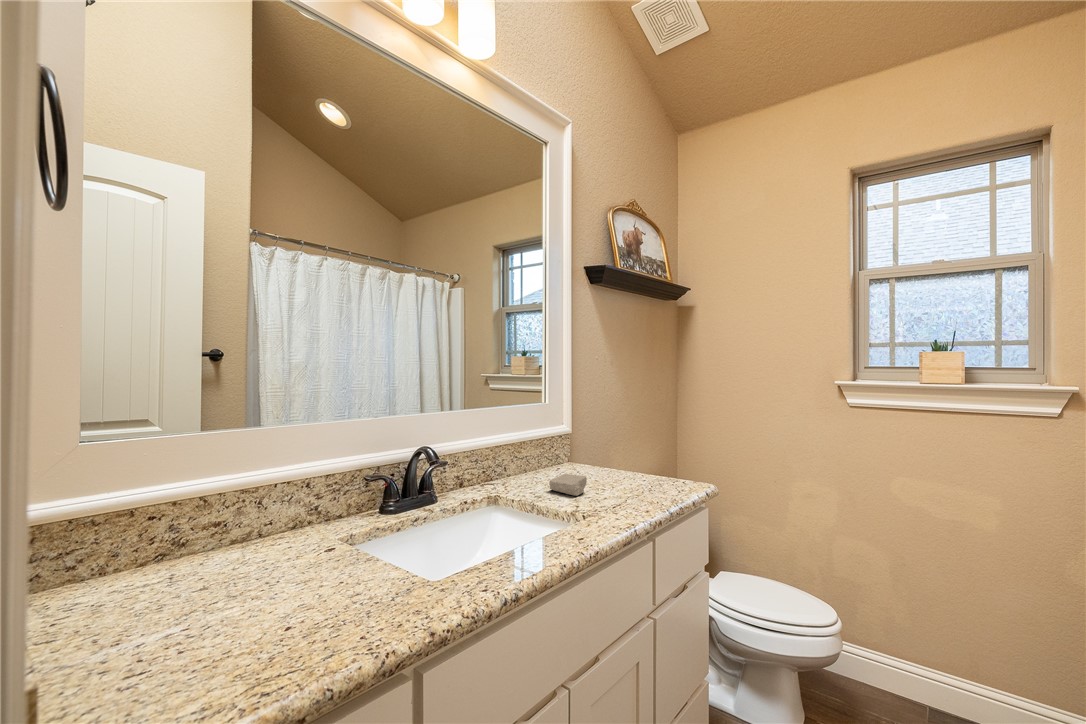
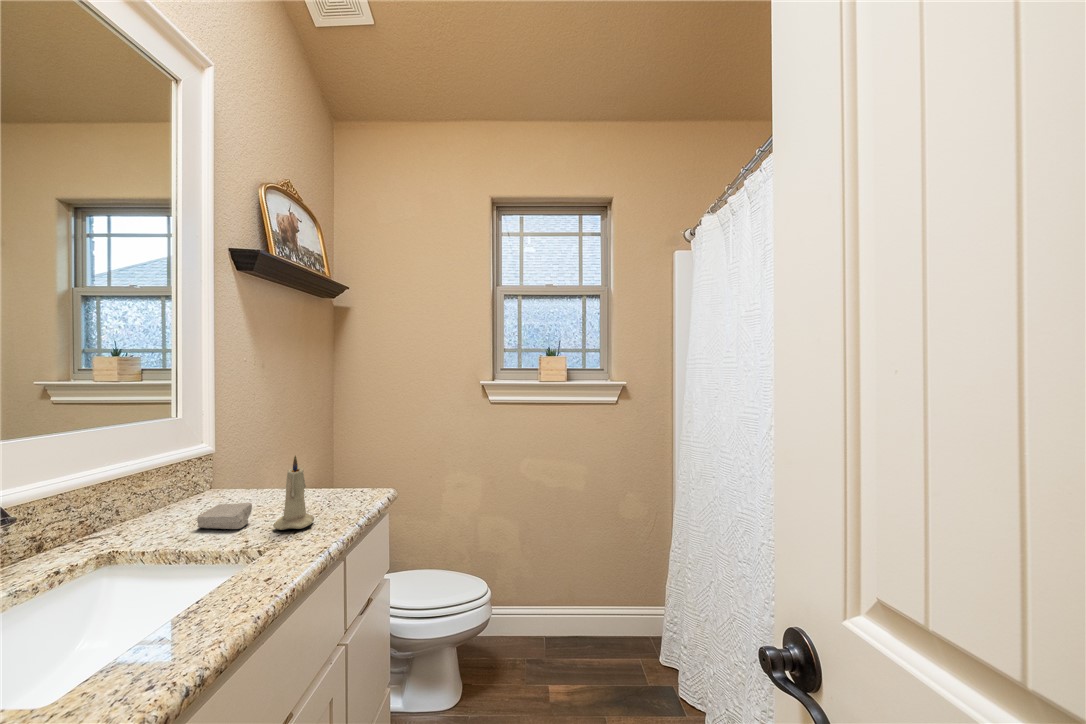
candle: none [599,440,632,505] -> present [273,456,314,530]

